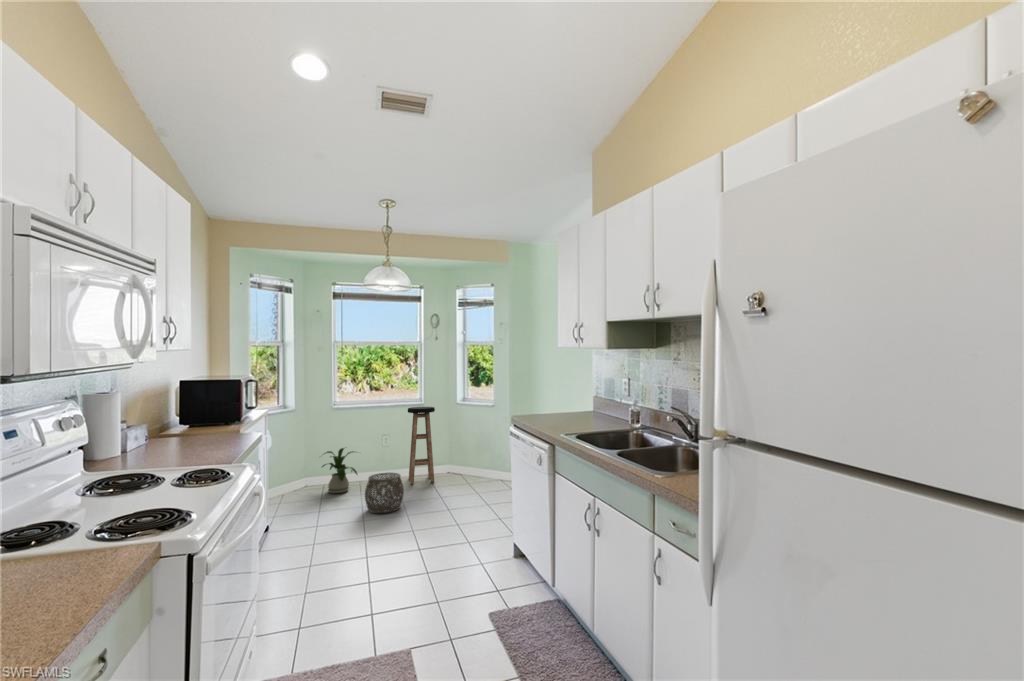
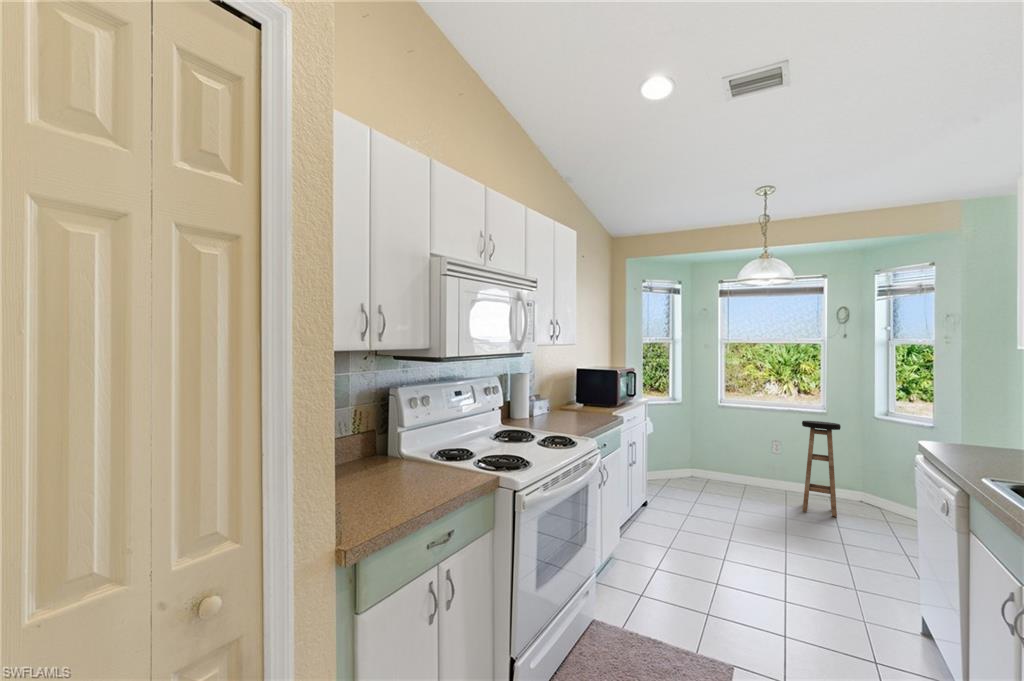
house plant: present [322,448,357,493] -> none [698,452,743,499]
woven basket: present [365,473,404,513] -> none [737,487,785,533]

